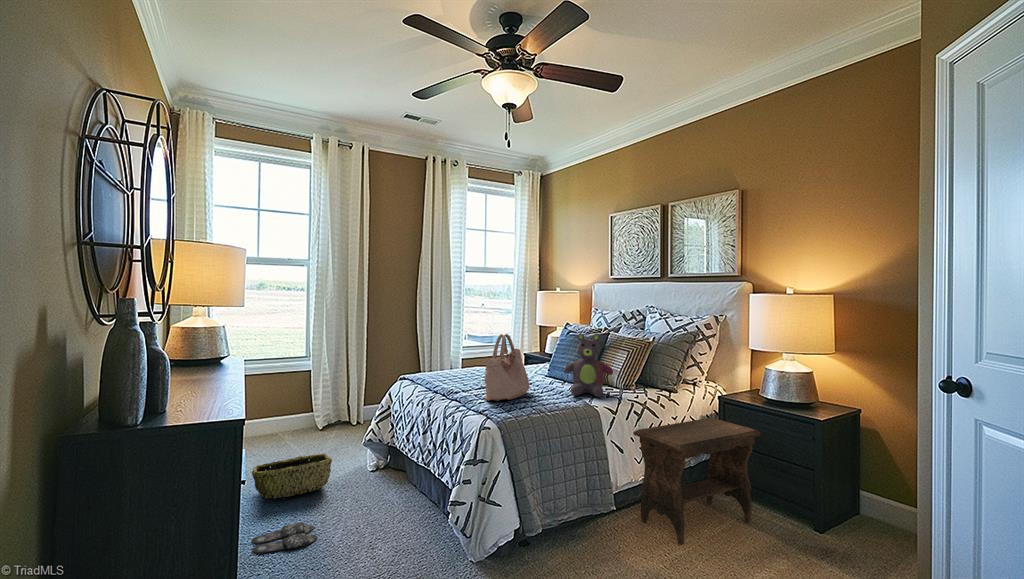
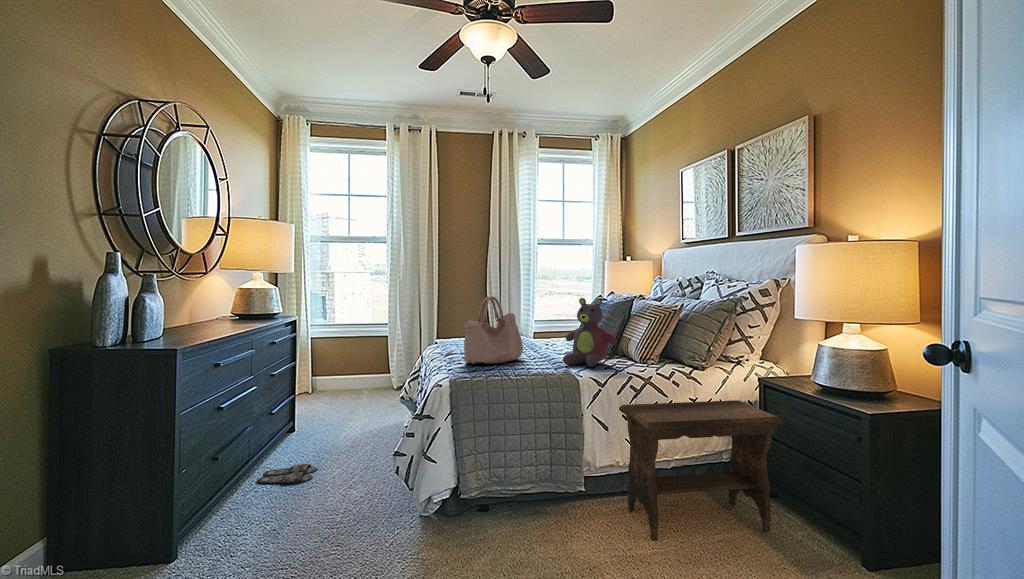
woven basket: present [252,454,332,498] -> none [287,409,360,443]

